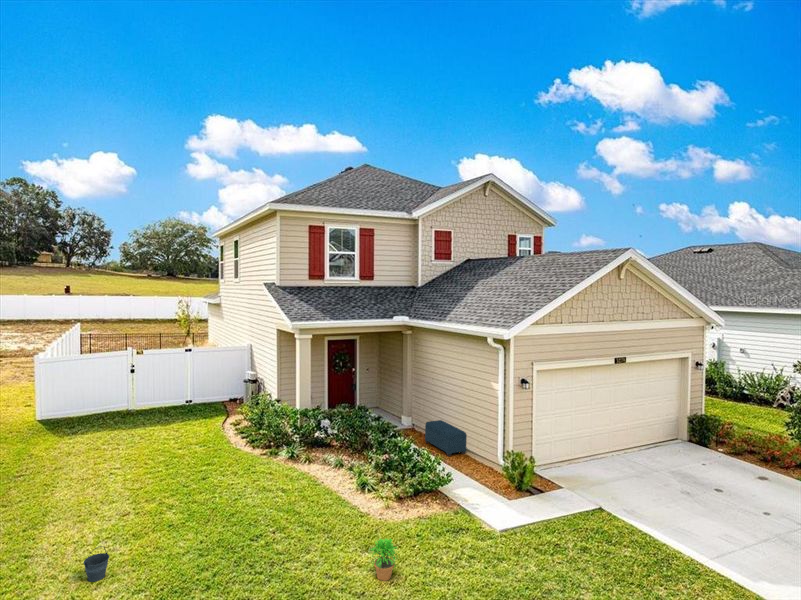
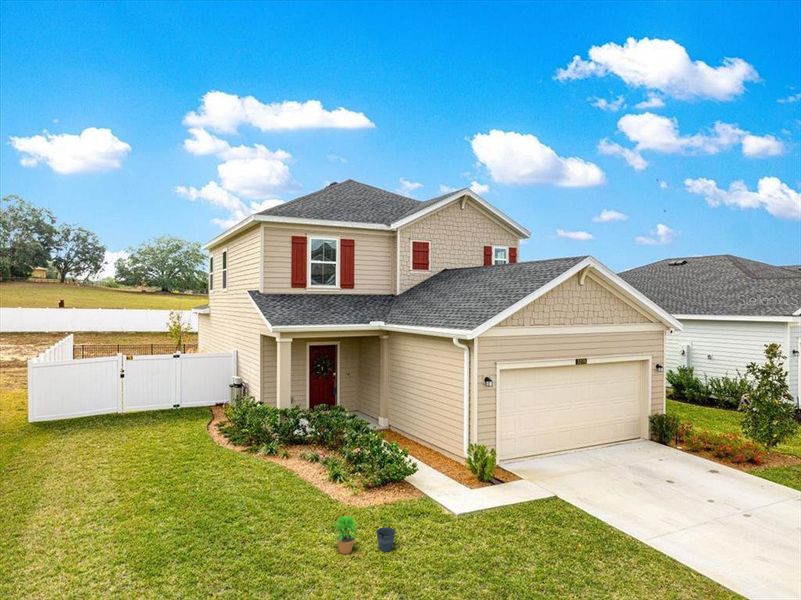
bench: present [425,420,467,457] -> none [399,420,437,453]
bucket: present [84,546,109,582] -> present [376,525,396,552]

